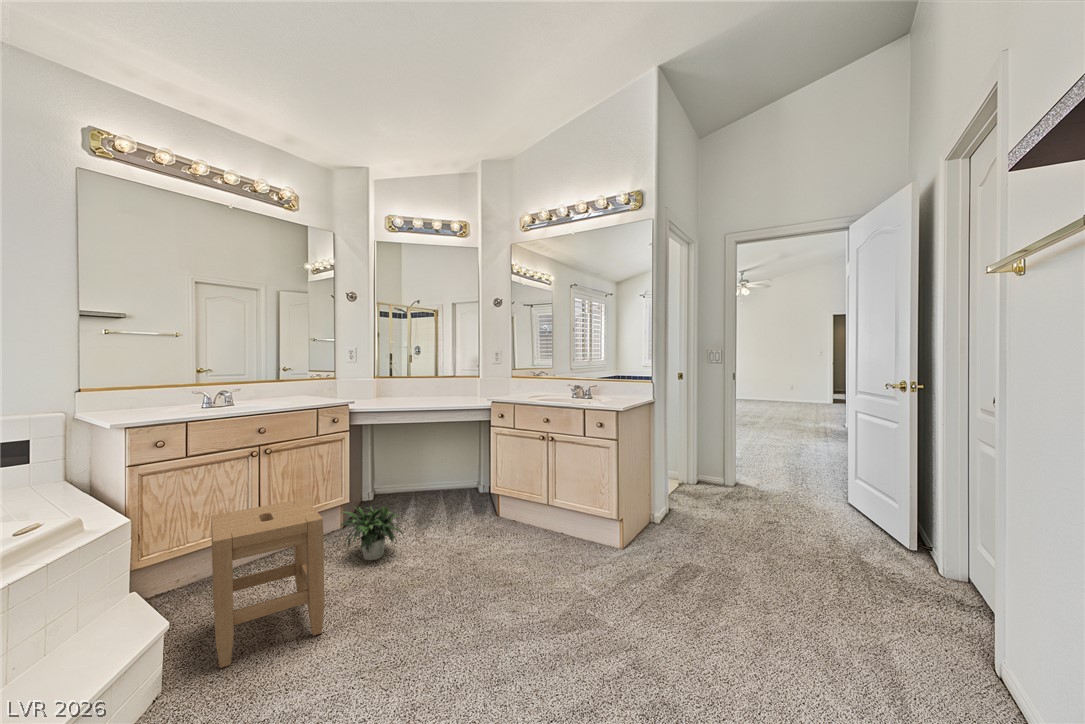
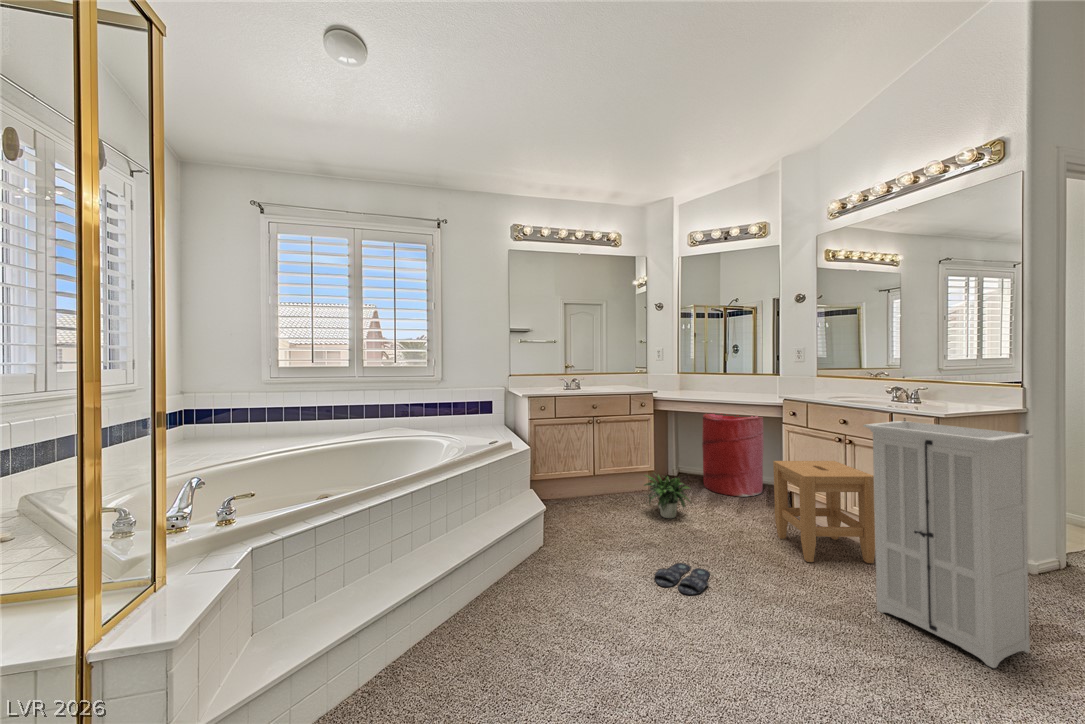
storage cabinet: none [583,413,690,619] -> present [864,418,1033,668]
laundry hamper: none [404,420,467,513] -> present [702,414,763,496]
stool: present [211,499,325,668] -> present [773,461,875,563]
slippers: none [376,615,445,661] -> present [655,563,710,595]

